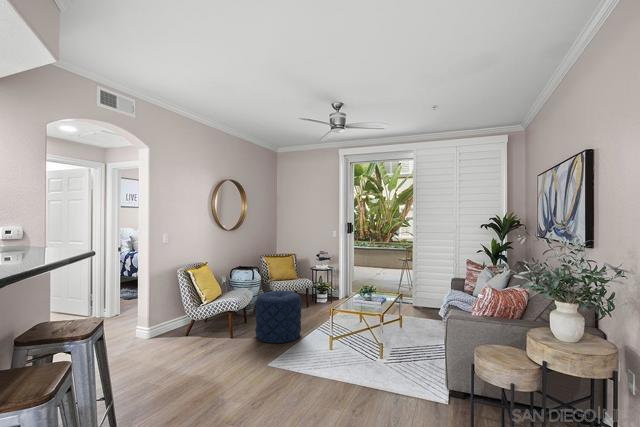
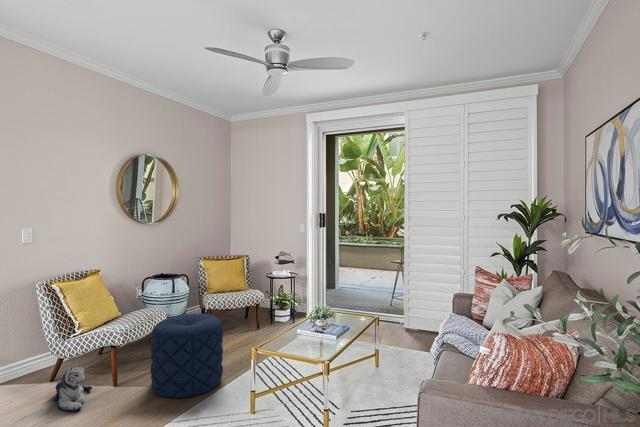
plush toy: none [197,323,220,350] -> present [53,366,92,411]

